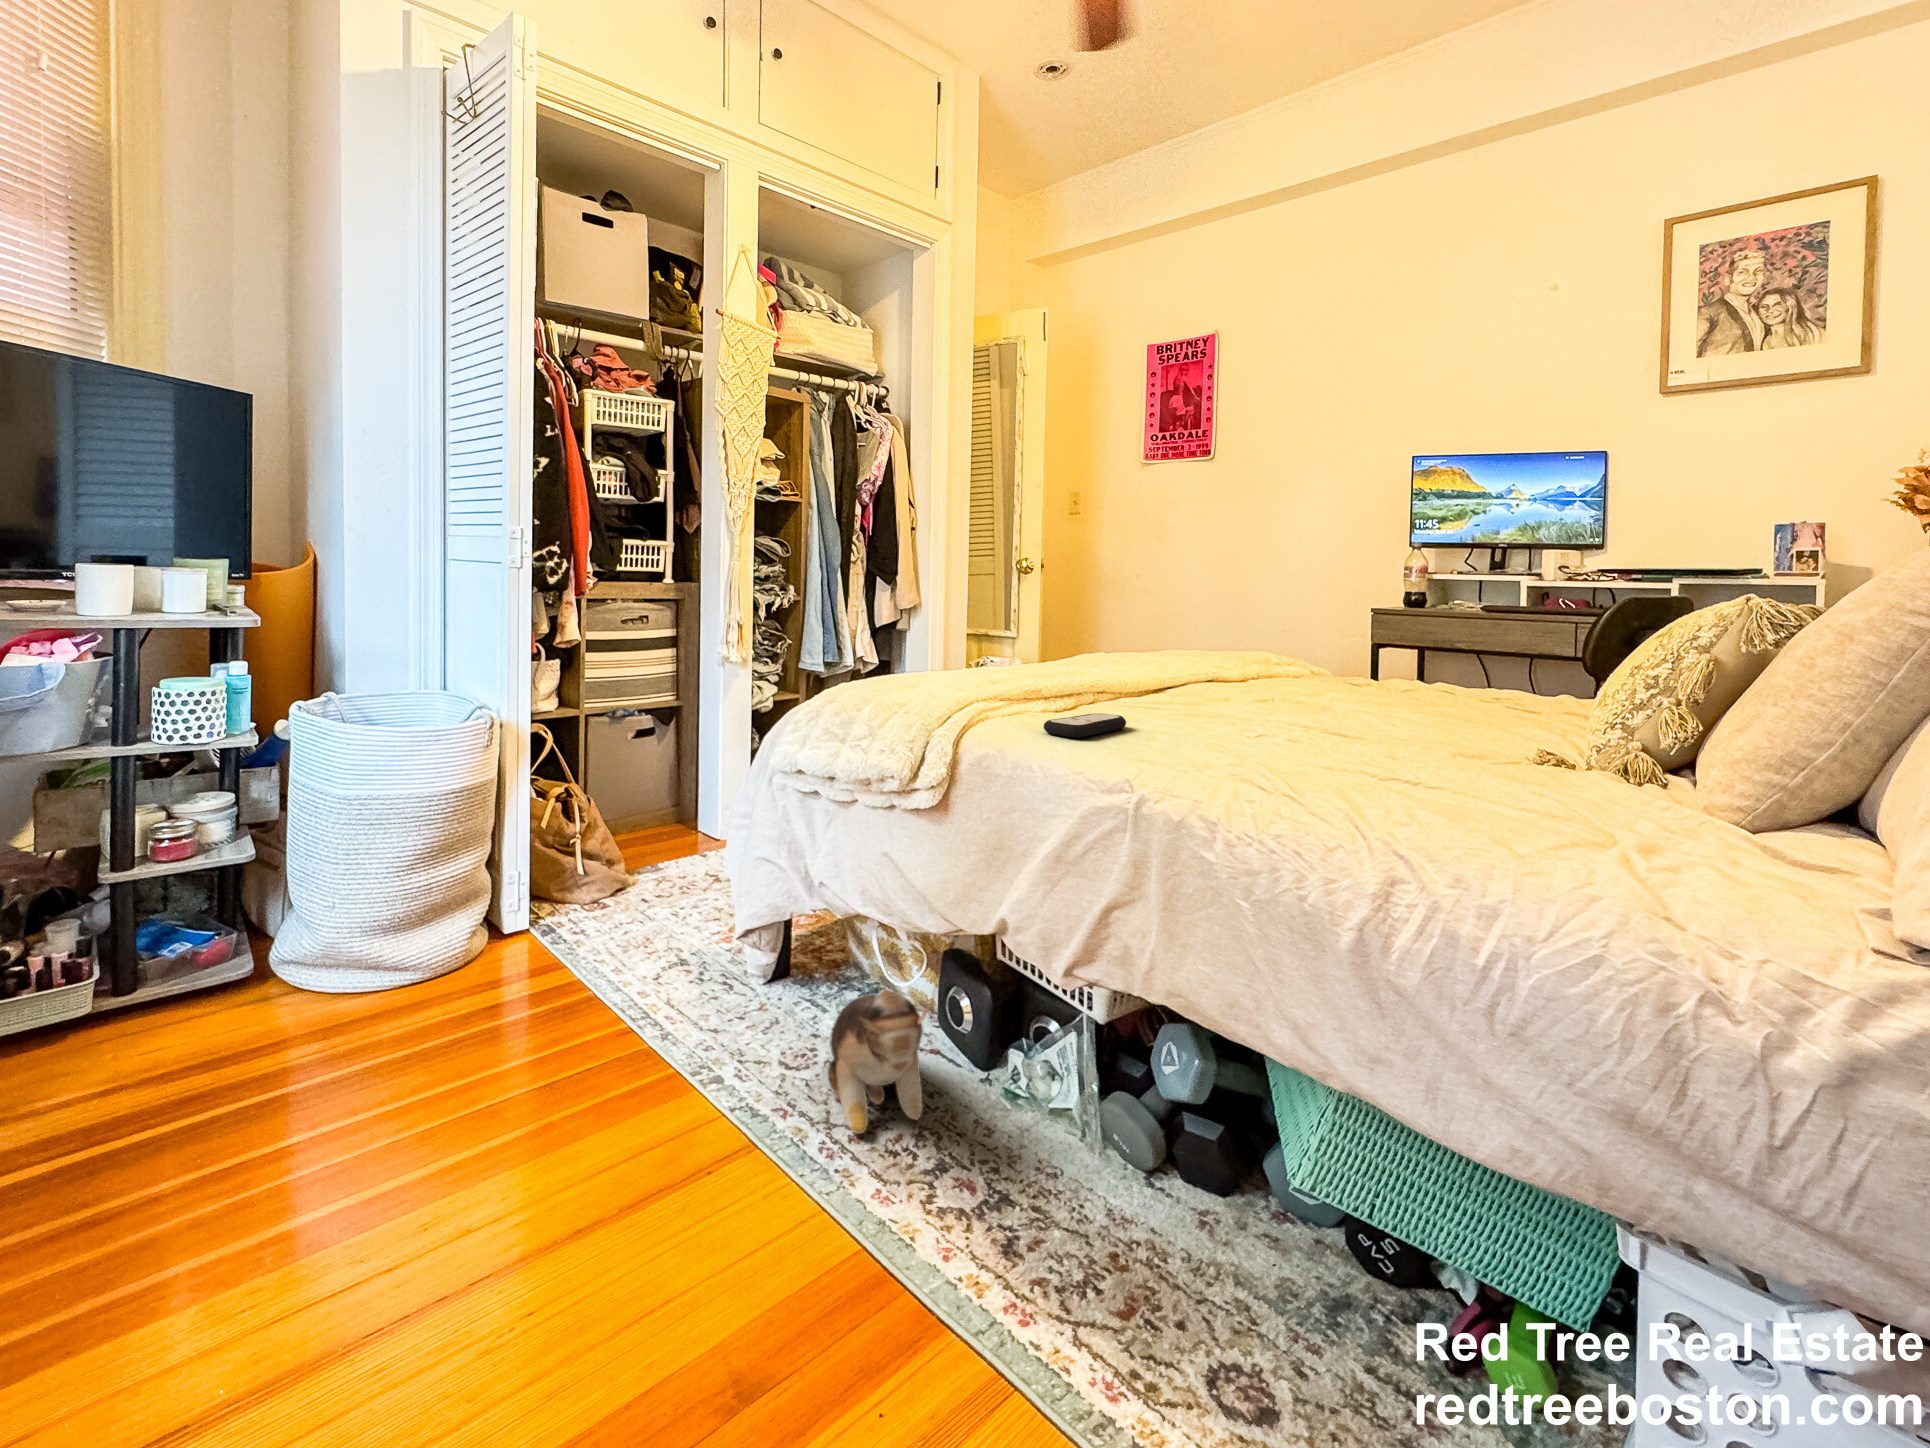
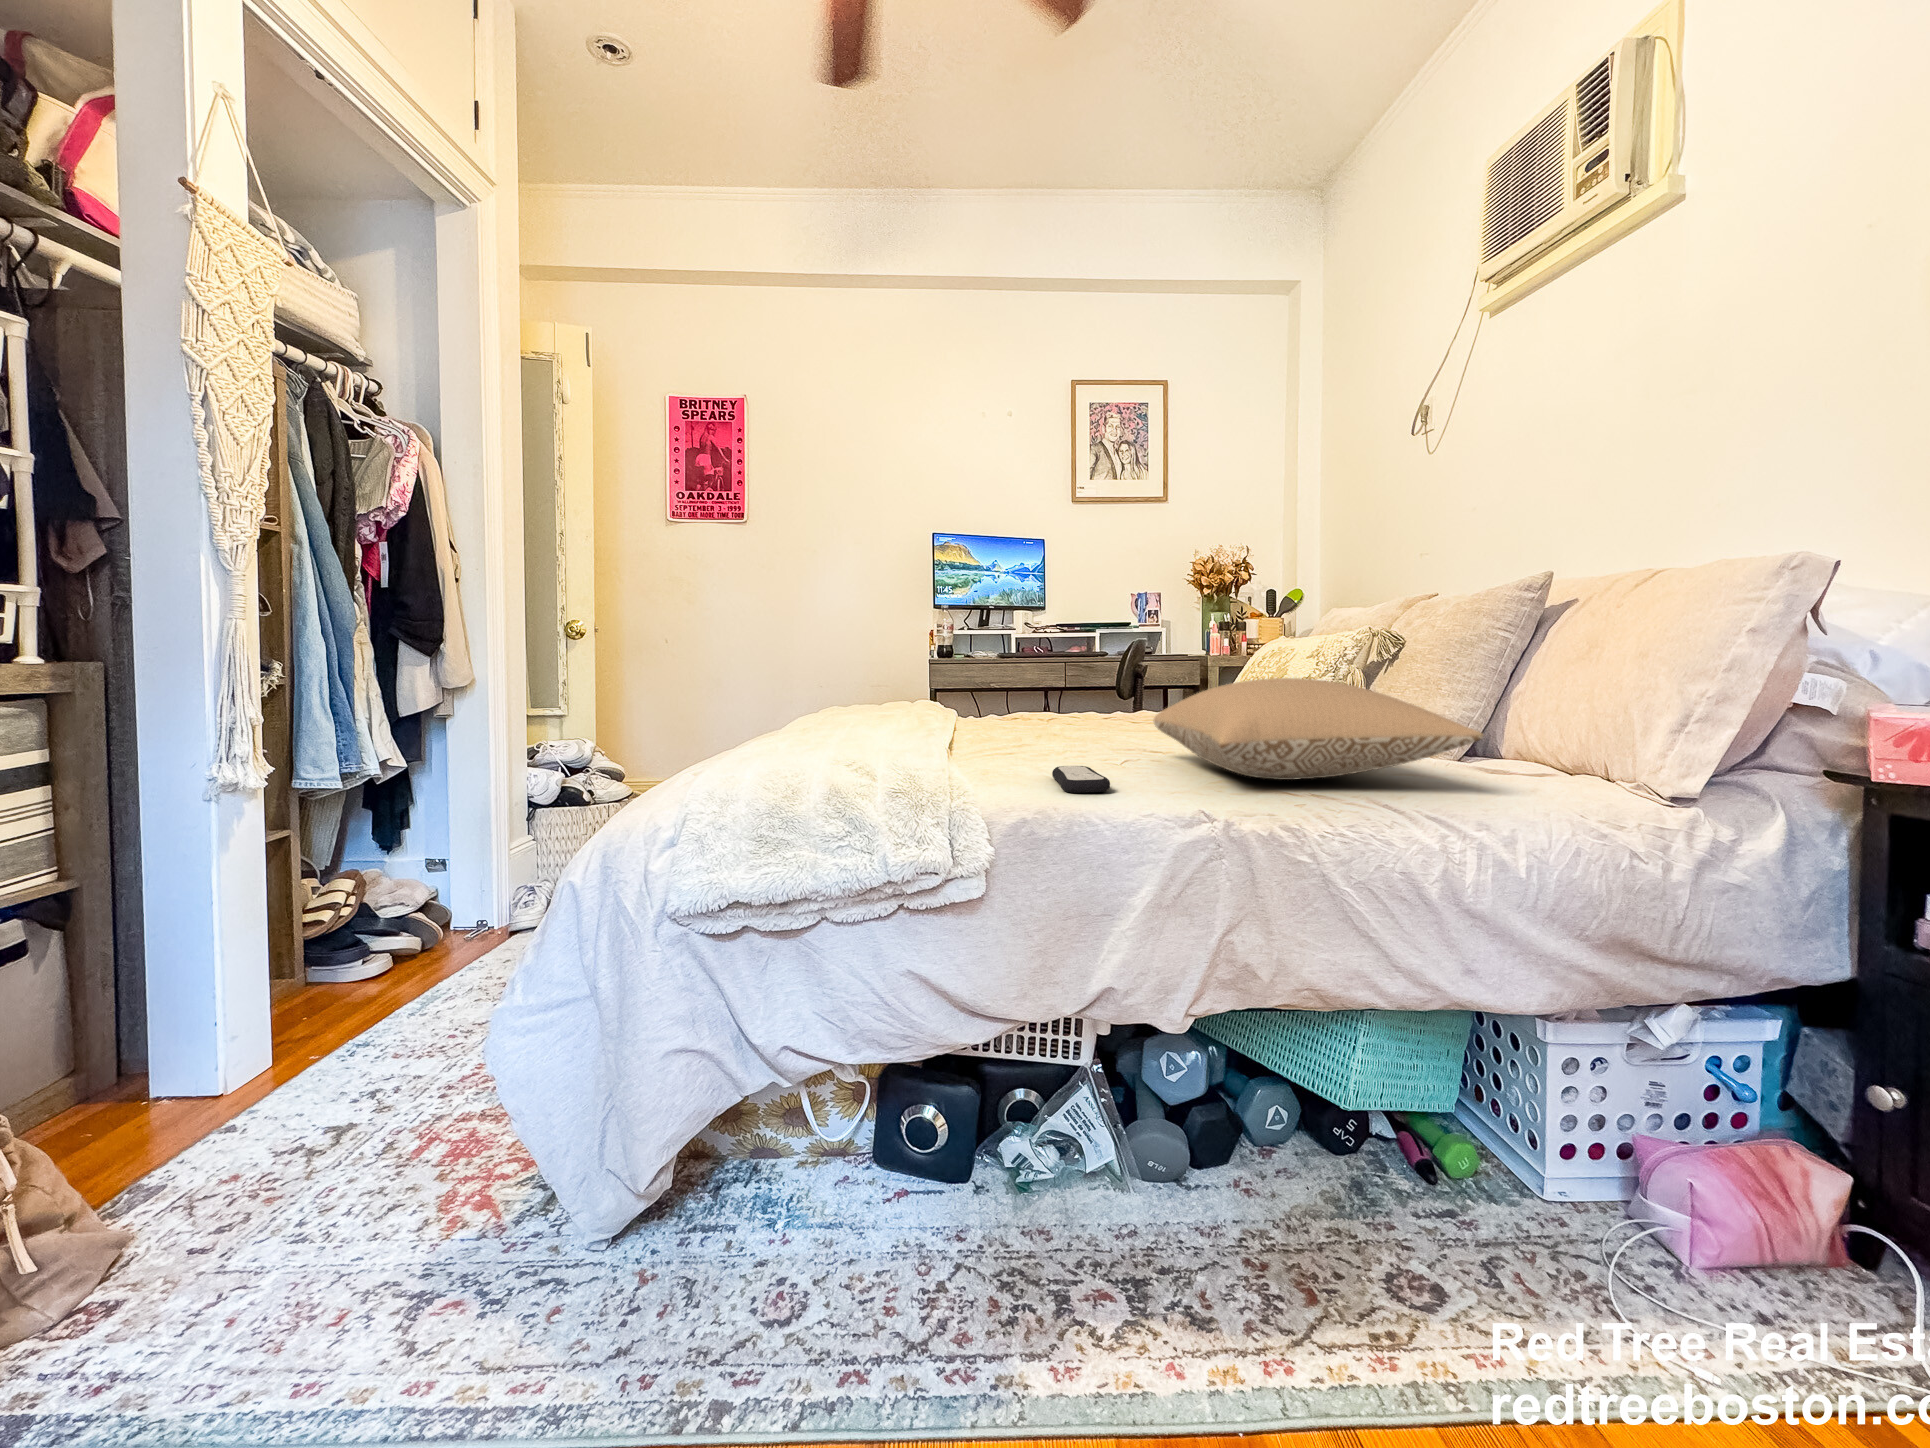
pillow: none [1174,645,1592,775] -> present [1154,678,1484,780]
plush toy: present [828,990,931,1134] -> none [790,1121,1066,1335]

